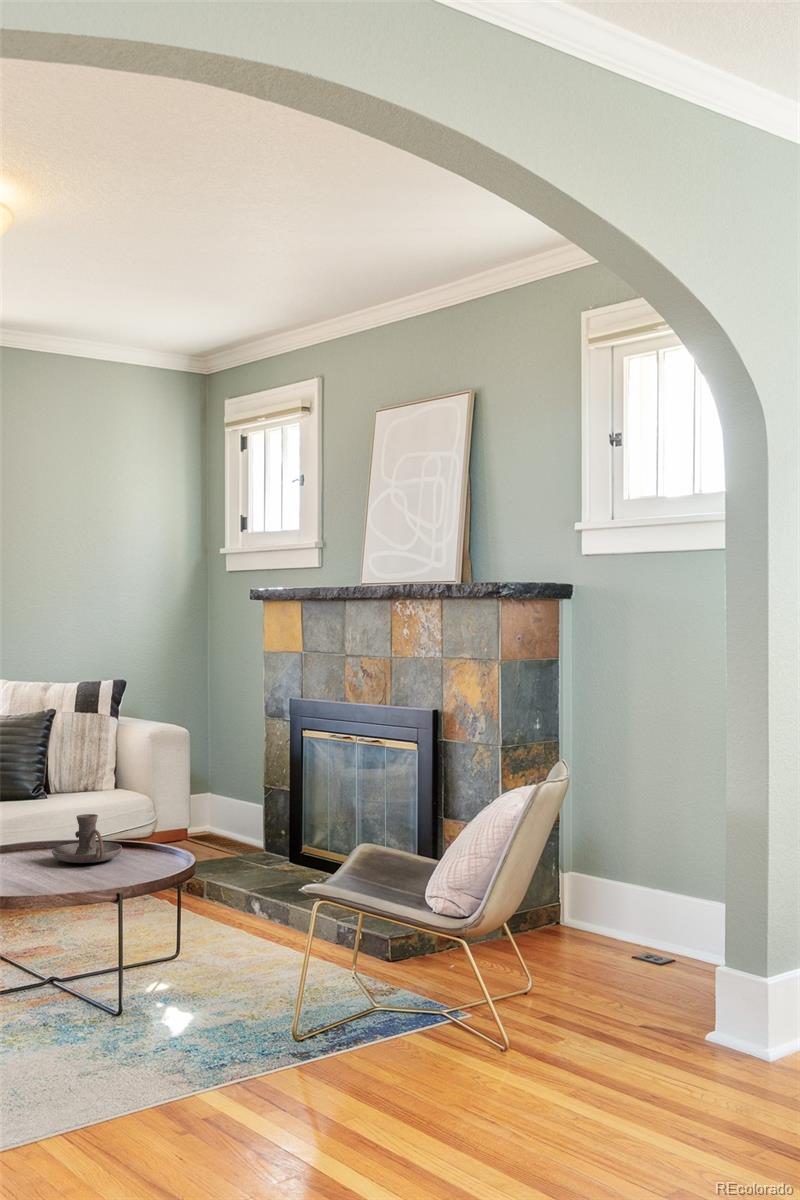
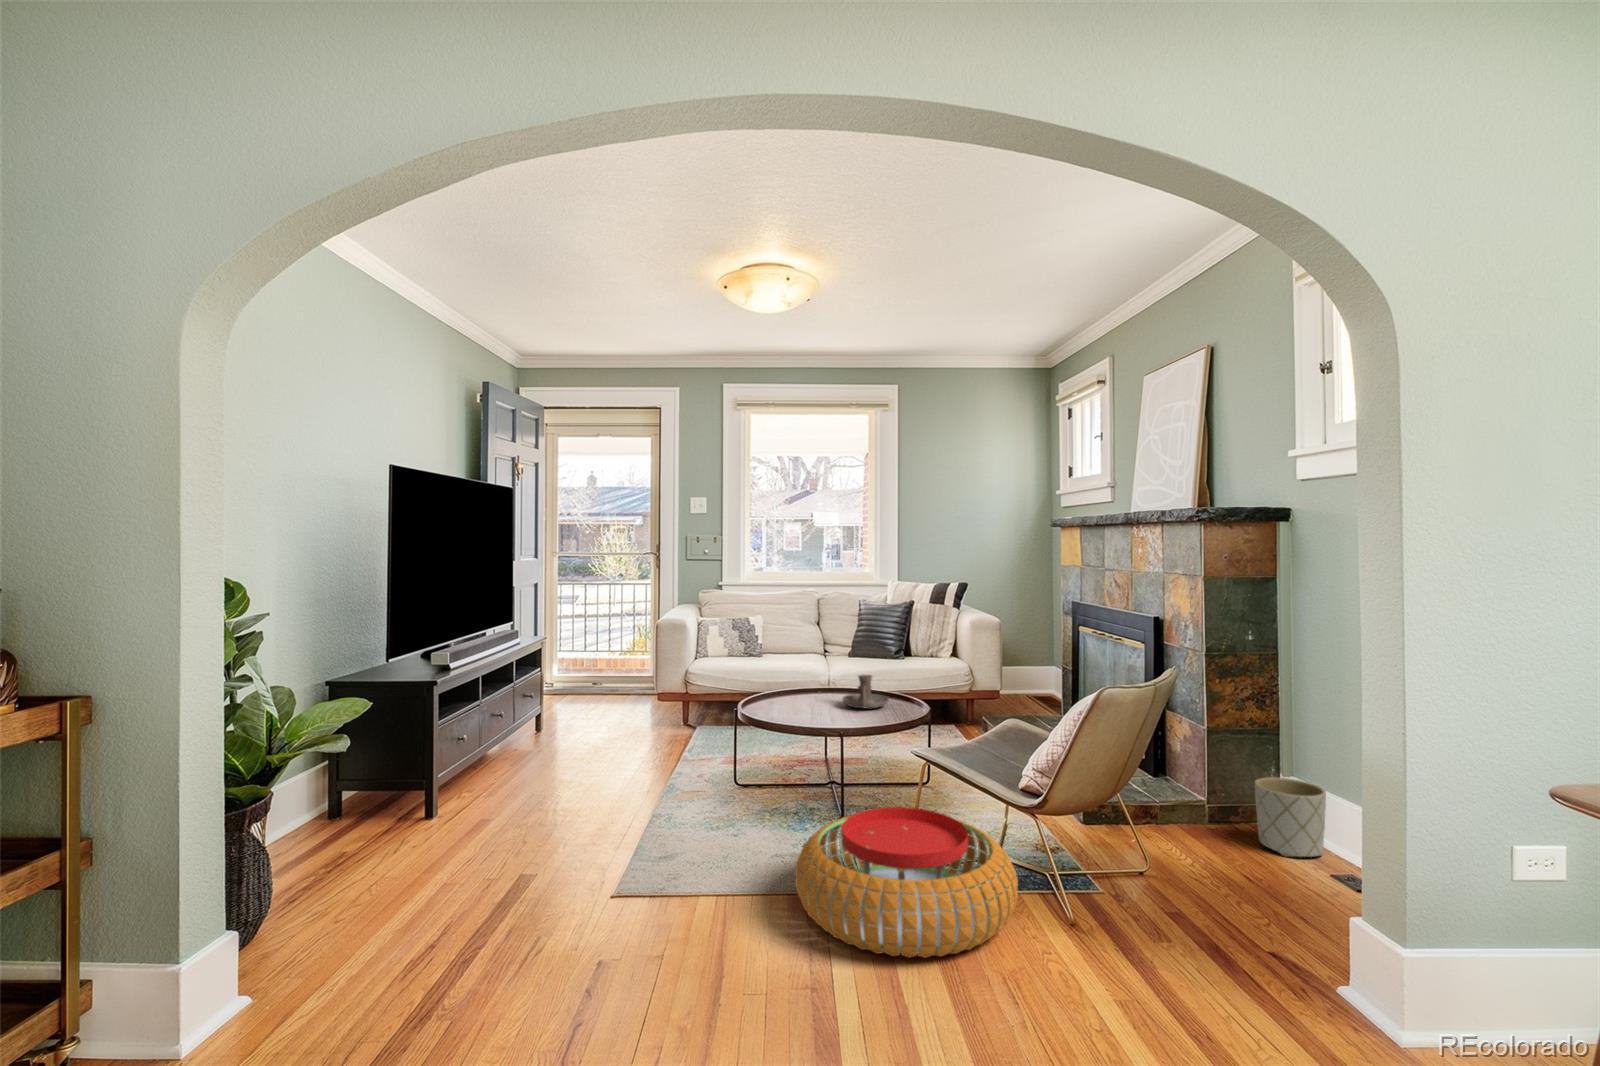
planter: none [551,871,615,950] -> present [1255,777,1326,857]
pouf: none [159,964,439,1137] -> present [795,807,1018,958]

